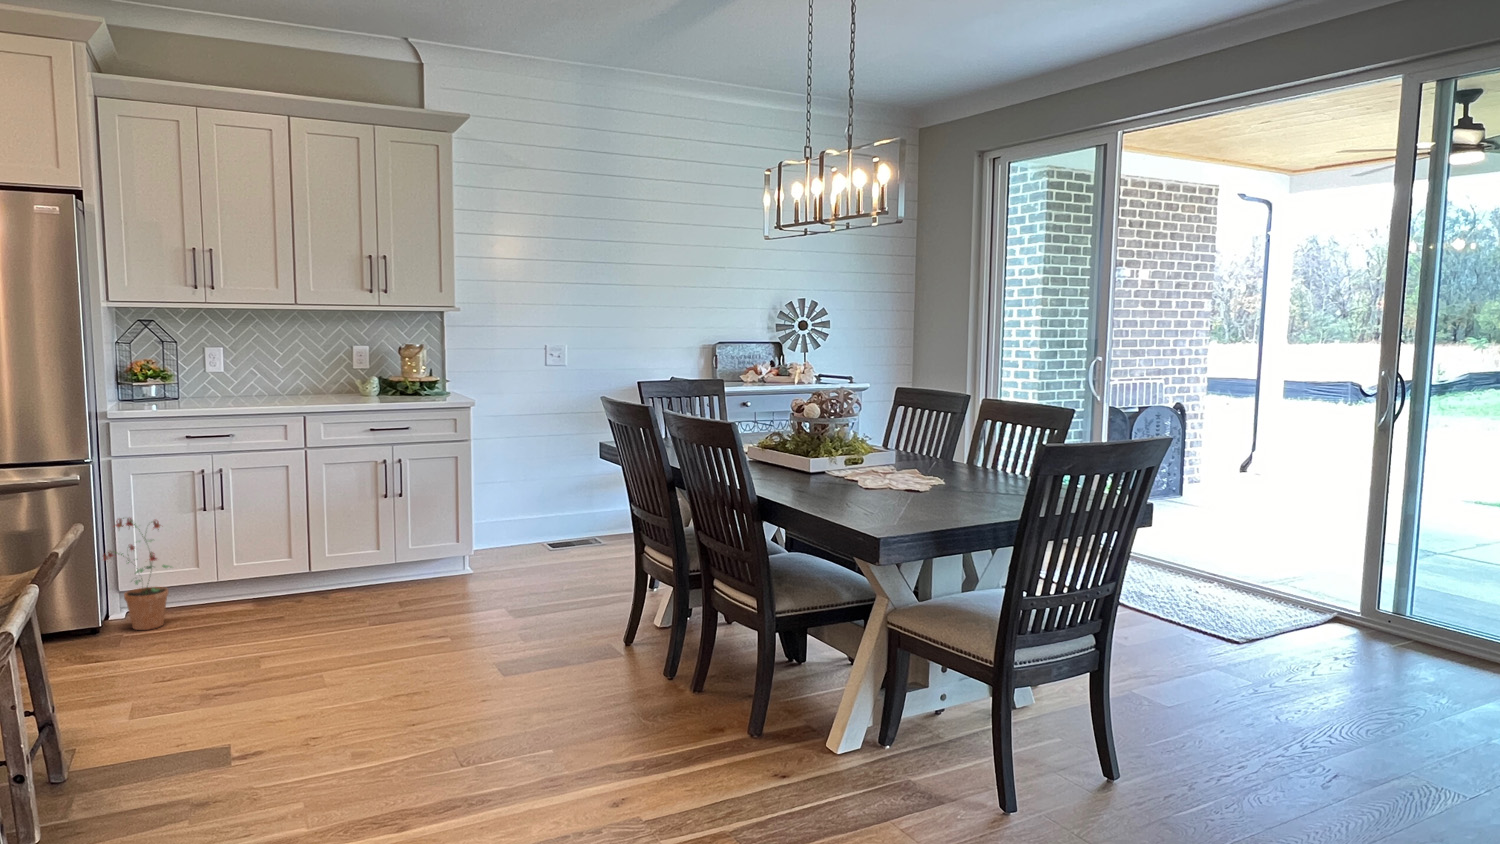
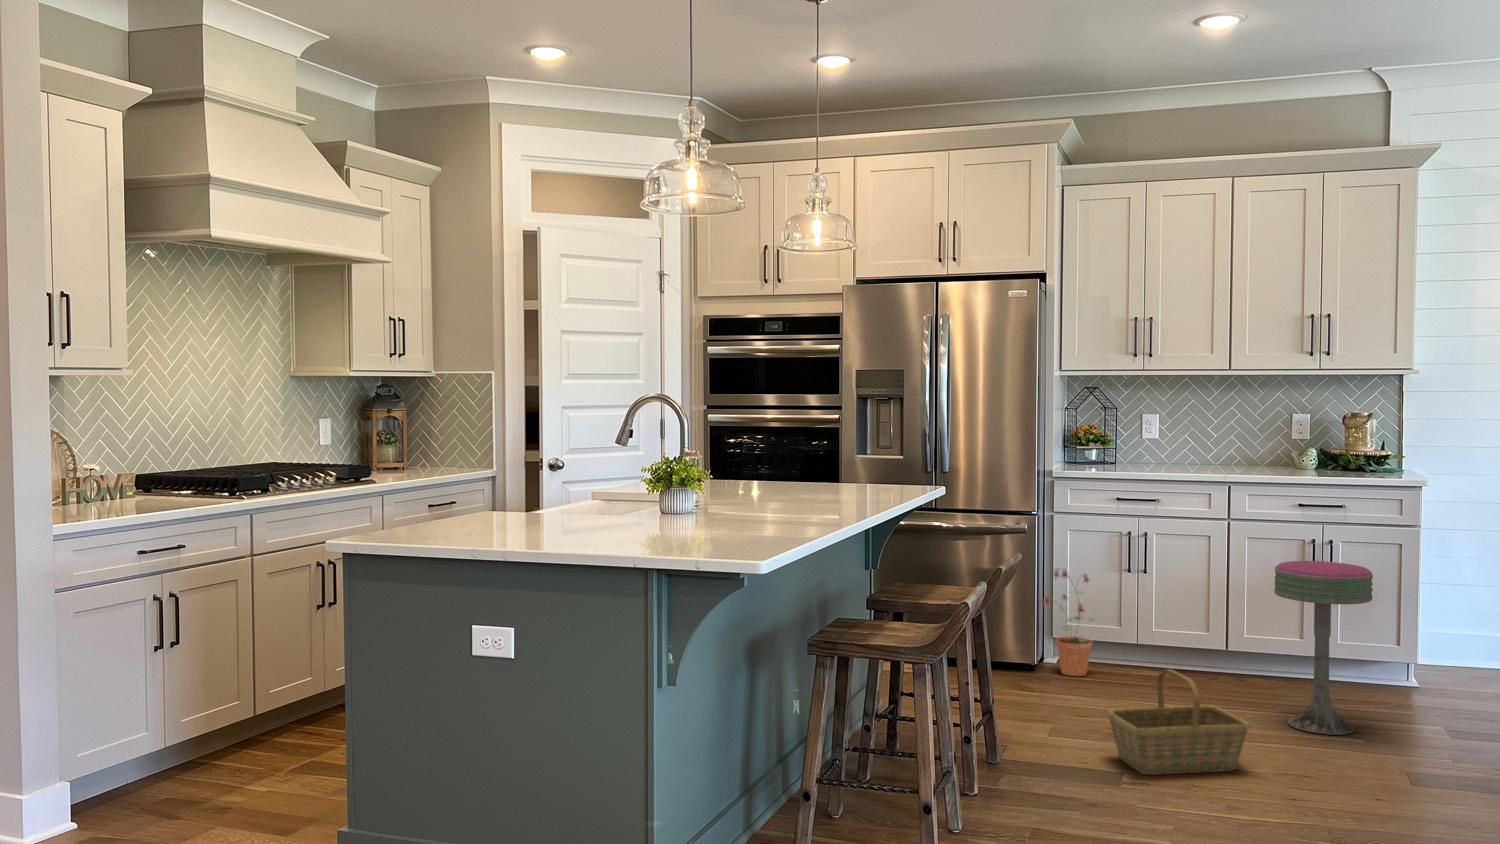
bar stool: none [359,479,444,635] -> present [1274,561,1373,735]
basket: none [204,609,356,725] -> present [1107,669,1250,775]

